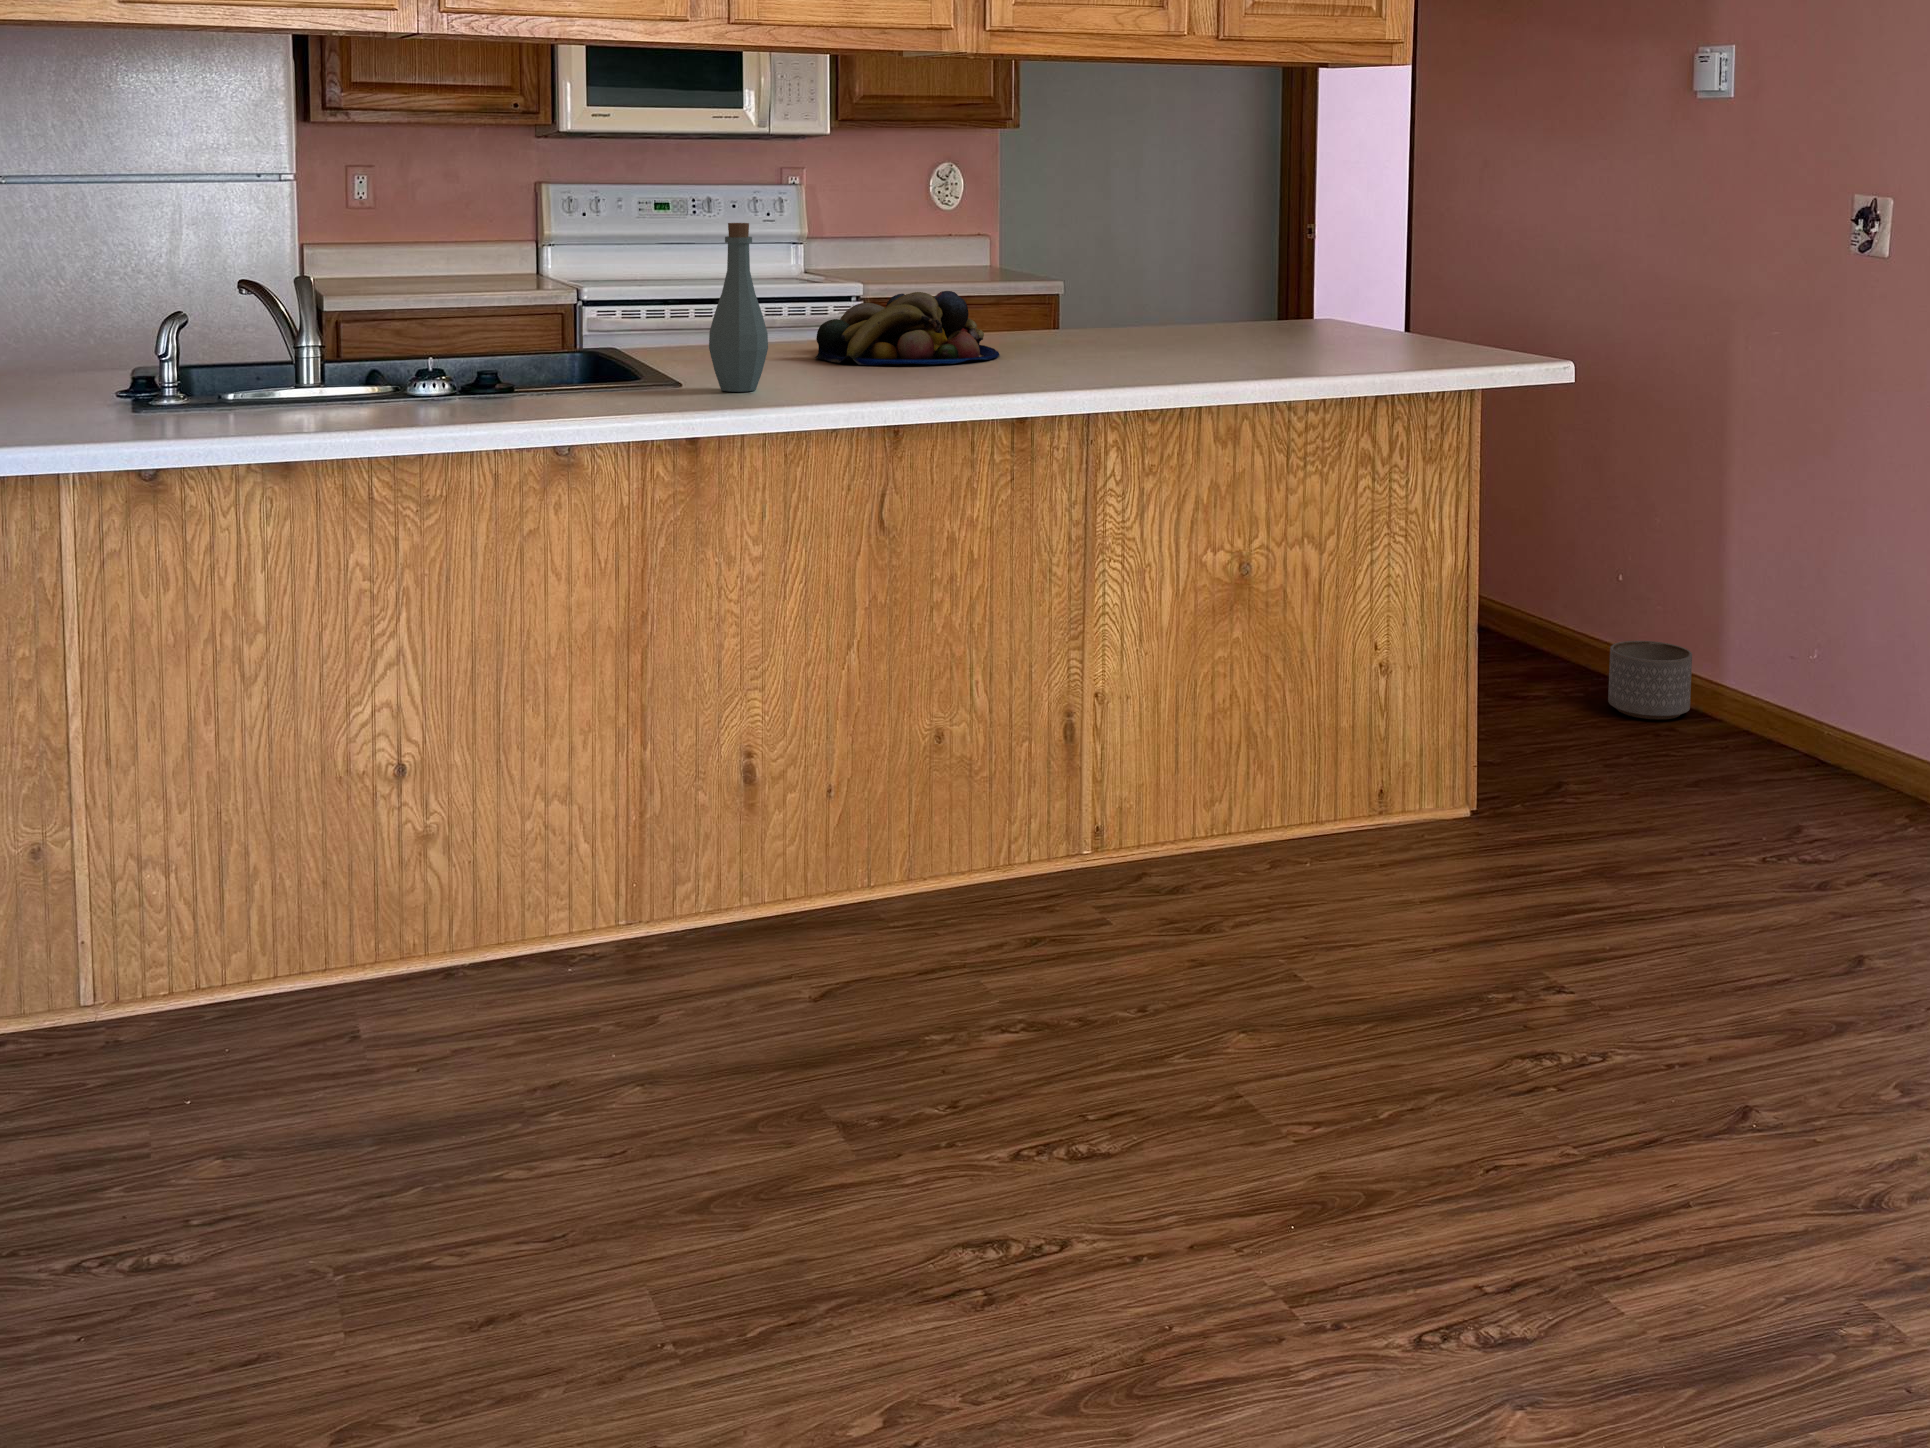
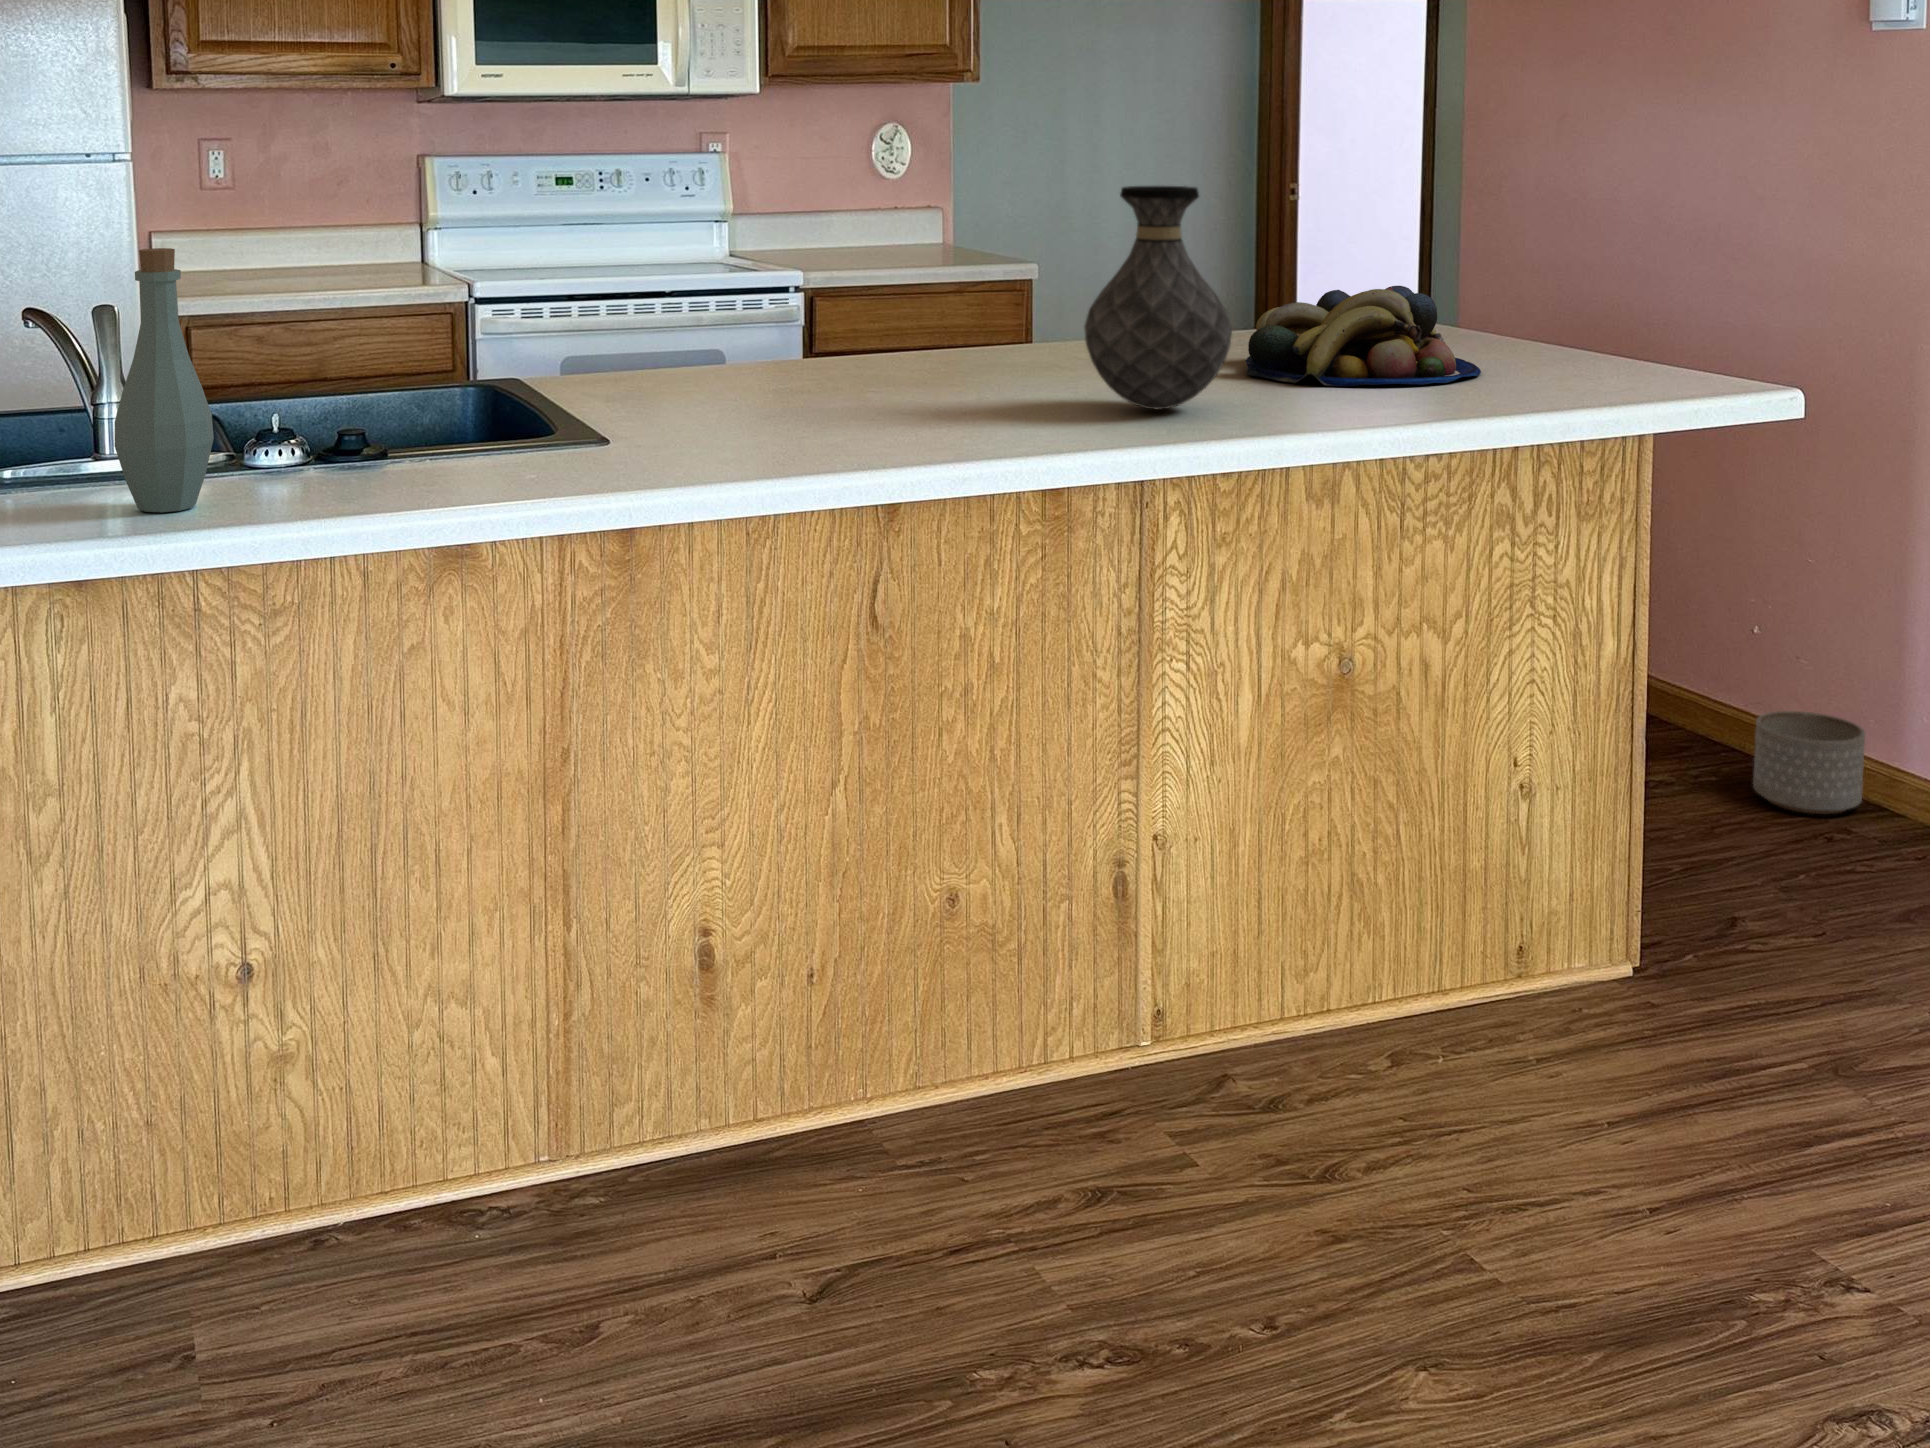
vase: none [1045,205,1154,373] -> present [1084,186,1232,409]
bottle: present [709,223,768,392] -> present [115,248,214,512]
fruit bowl: present [815,291,999,365] -> present [1245,286,1481,386]

